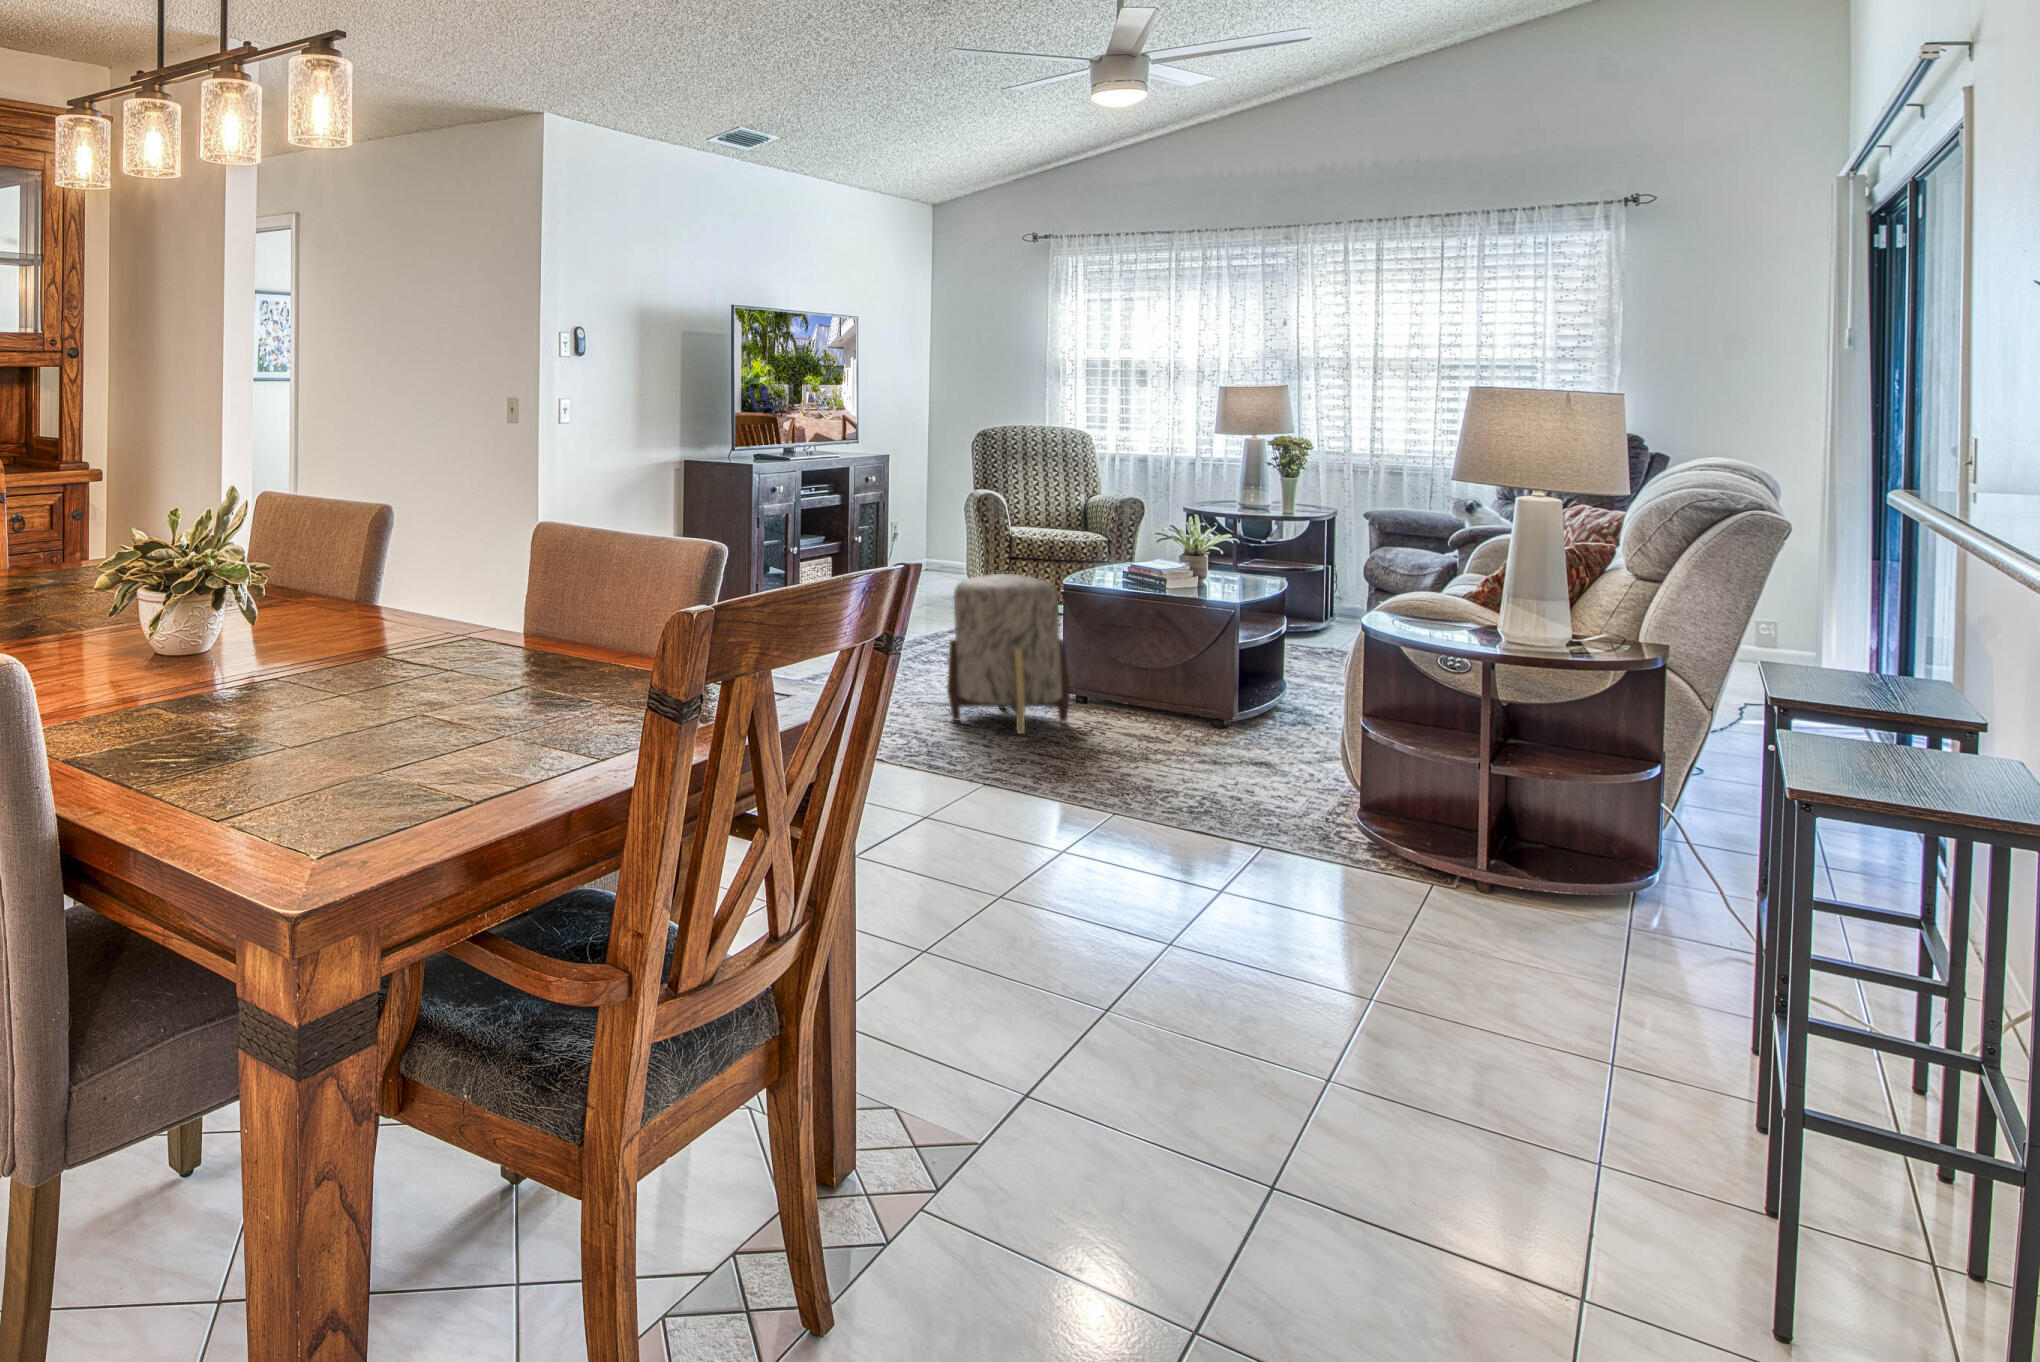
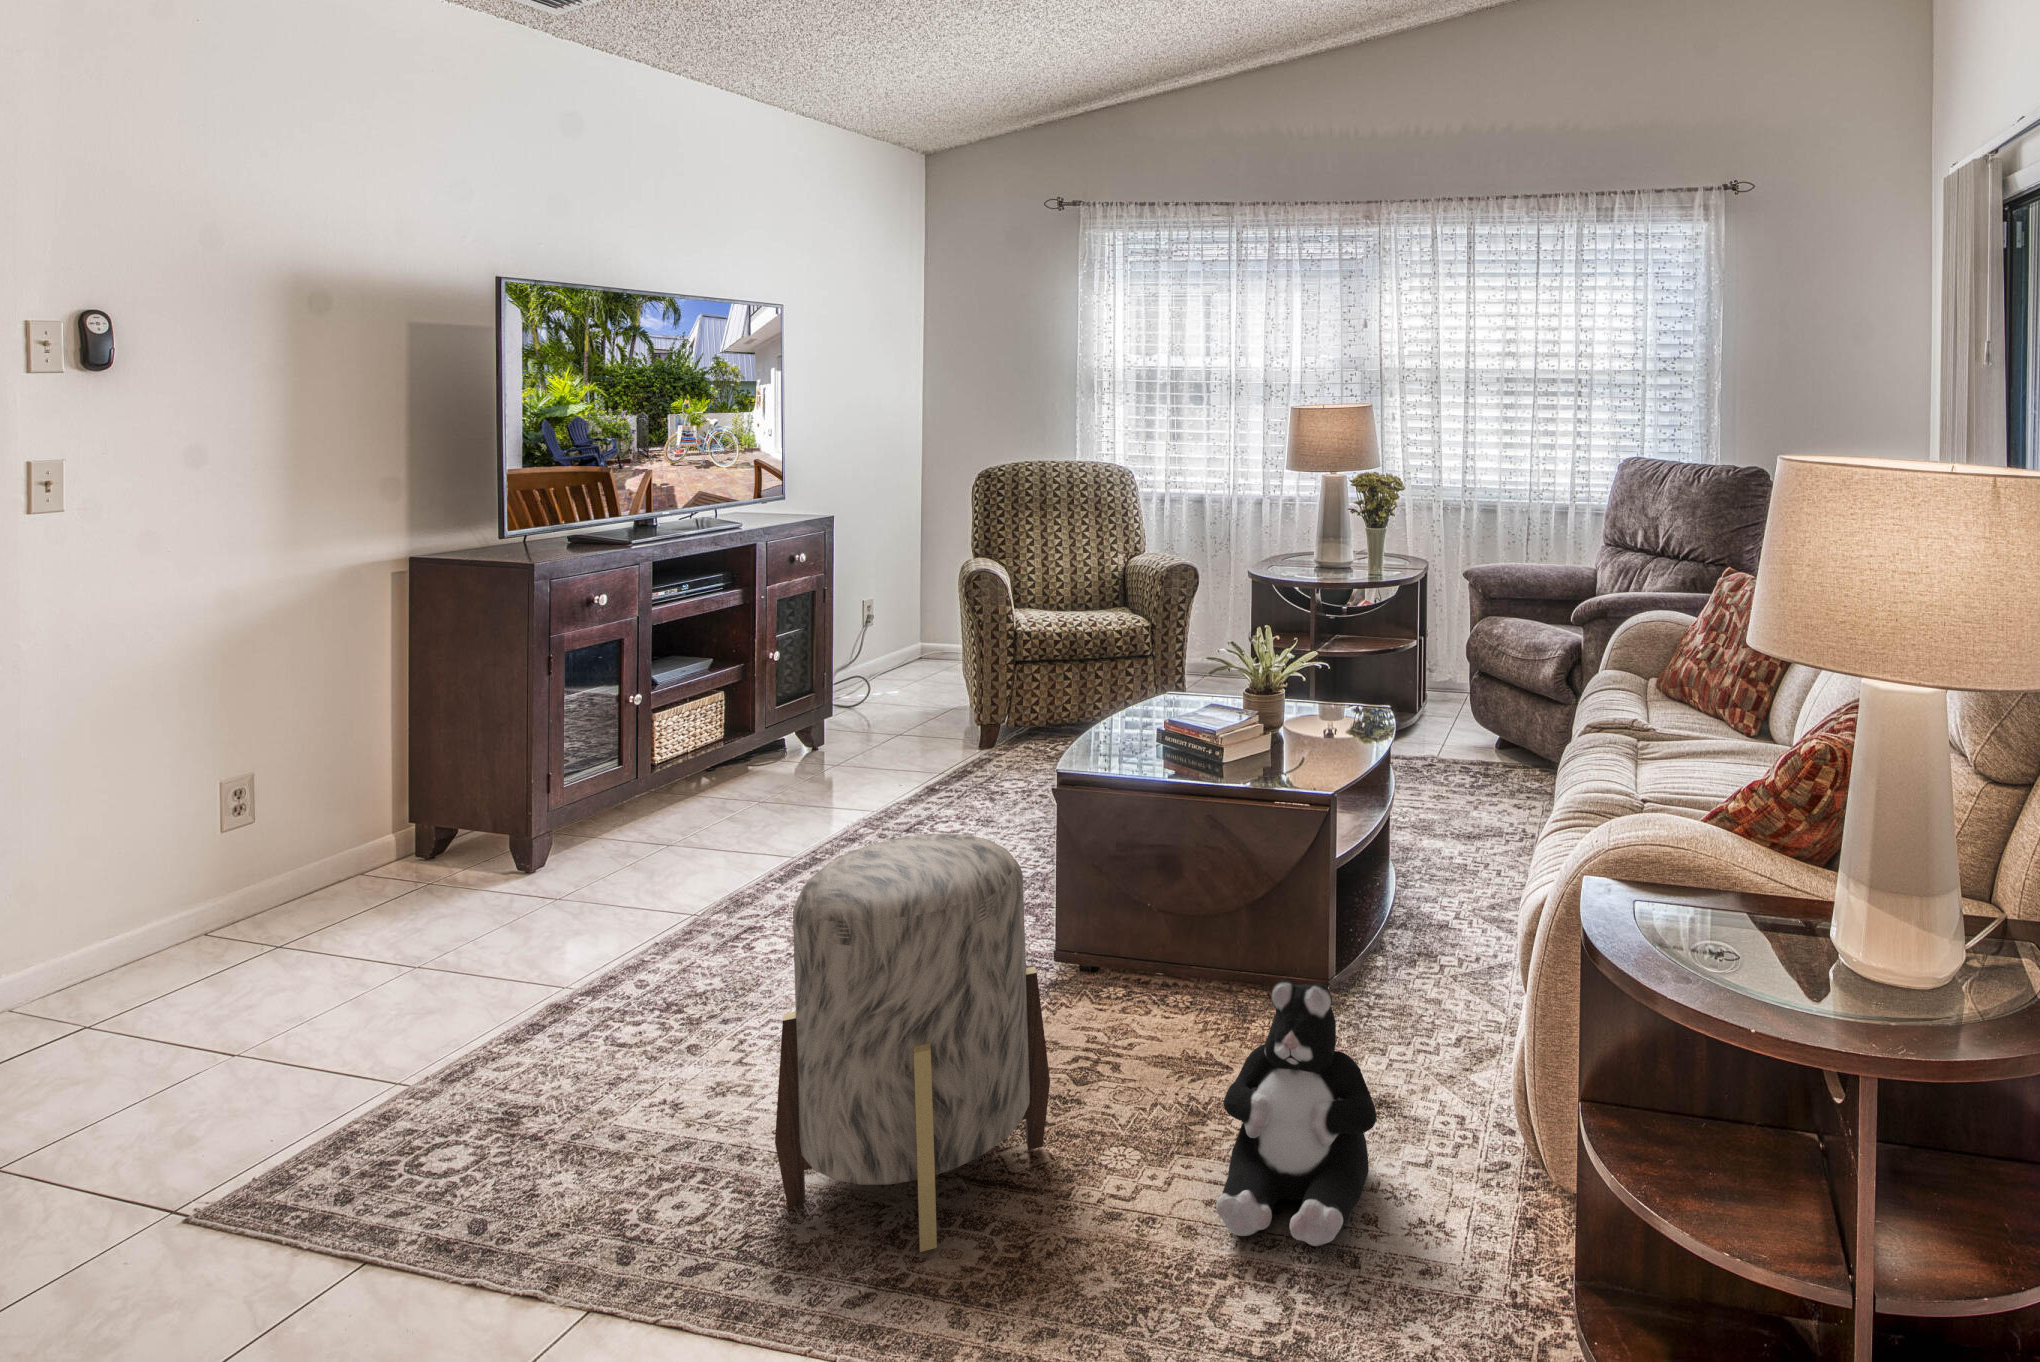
plush toy: none [1155,651,1238,754] -> present [1216,980,1377,1246]

